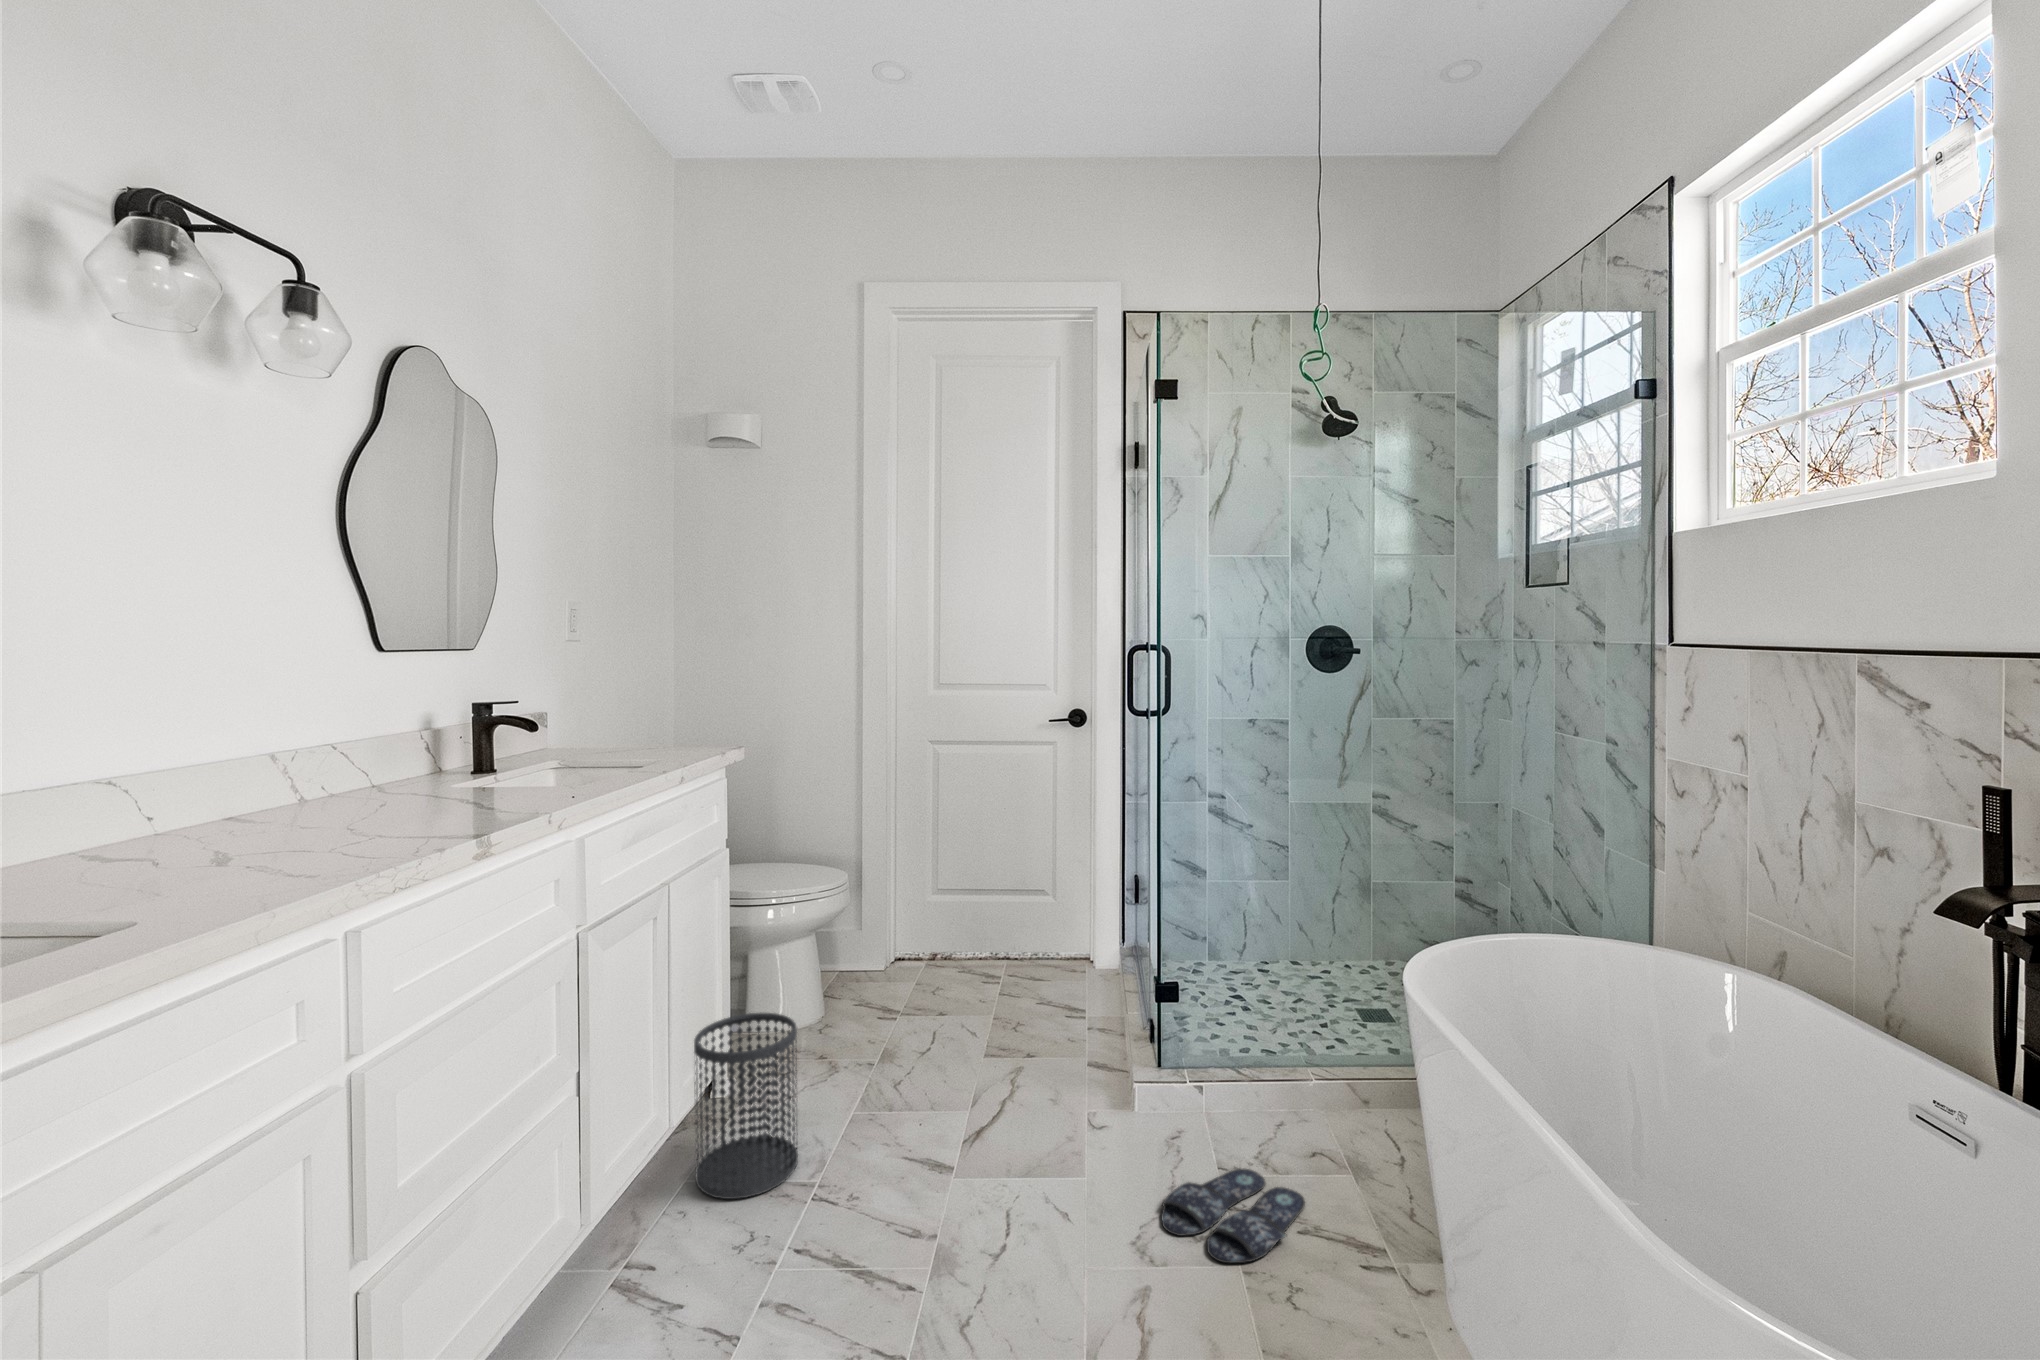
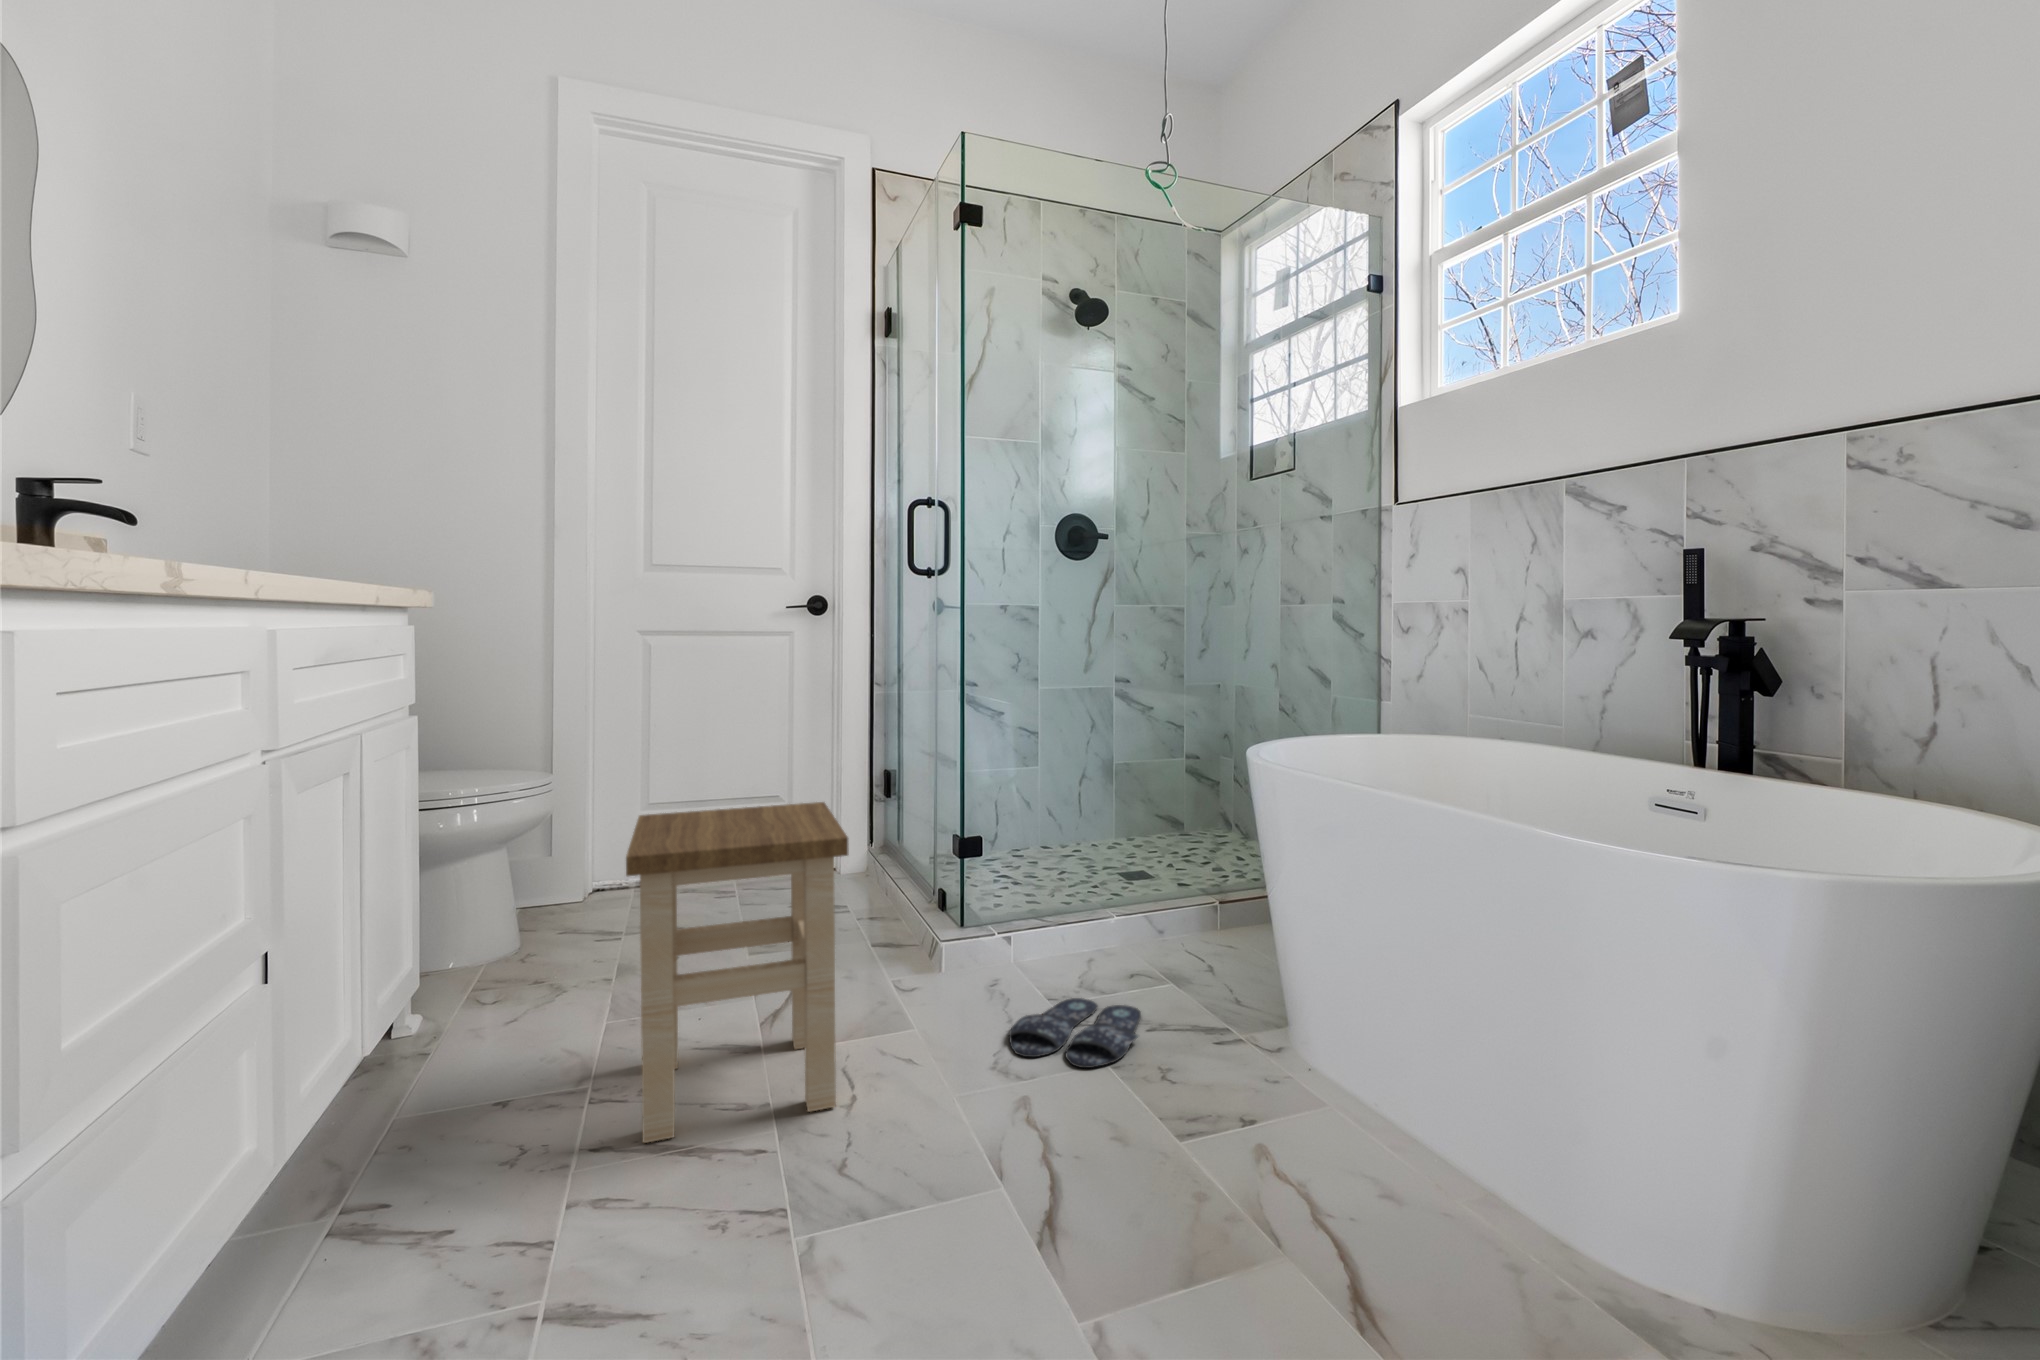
stool: none [817,953,1011,1250] -> present [626,802,849,1143]
wastebasket: present [694,1013,798,1199] -> none [408,903,556,1130]

